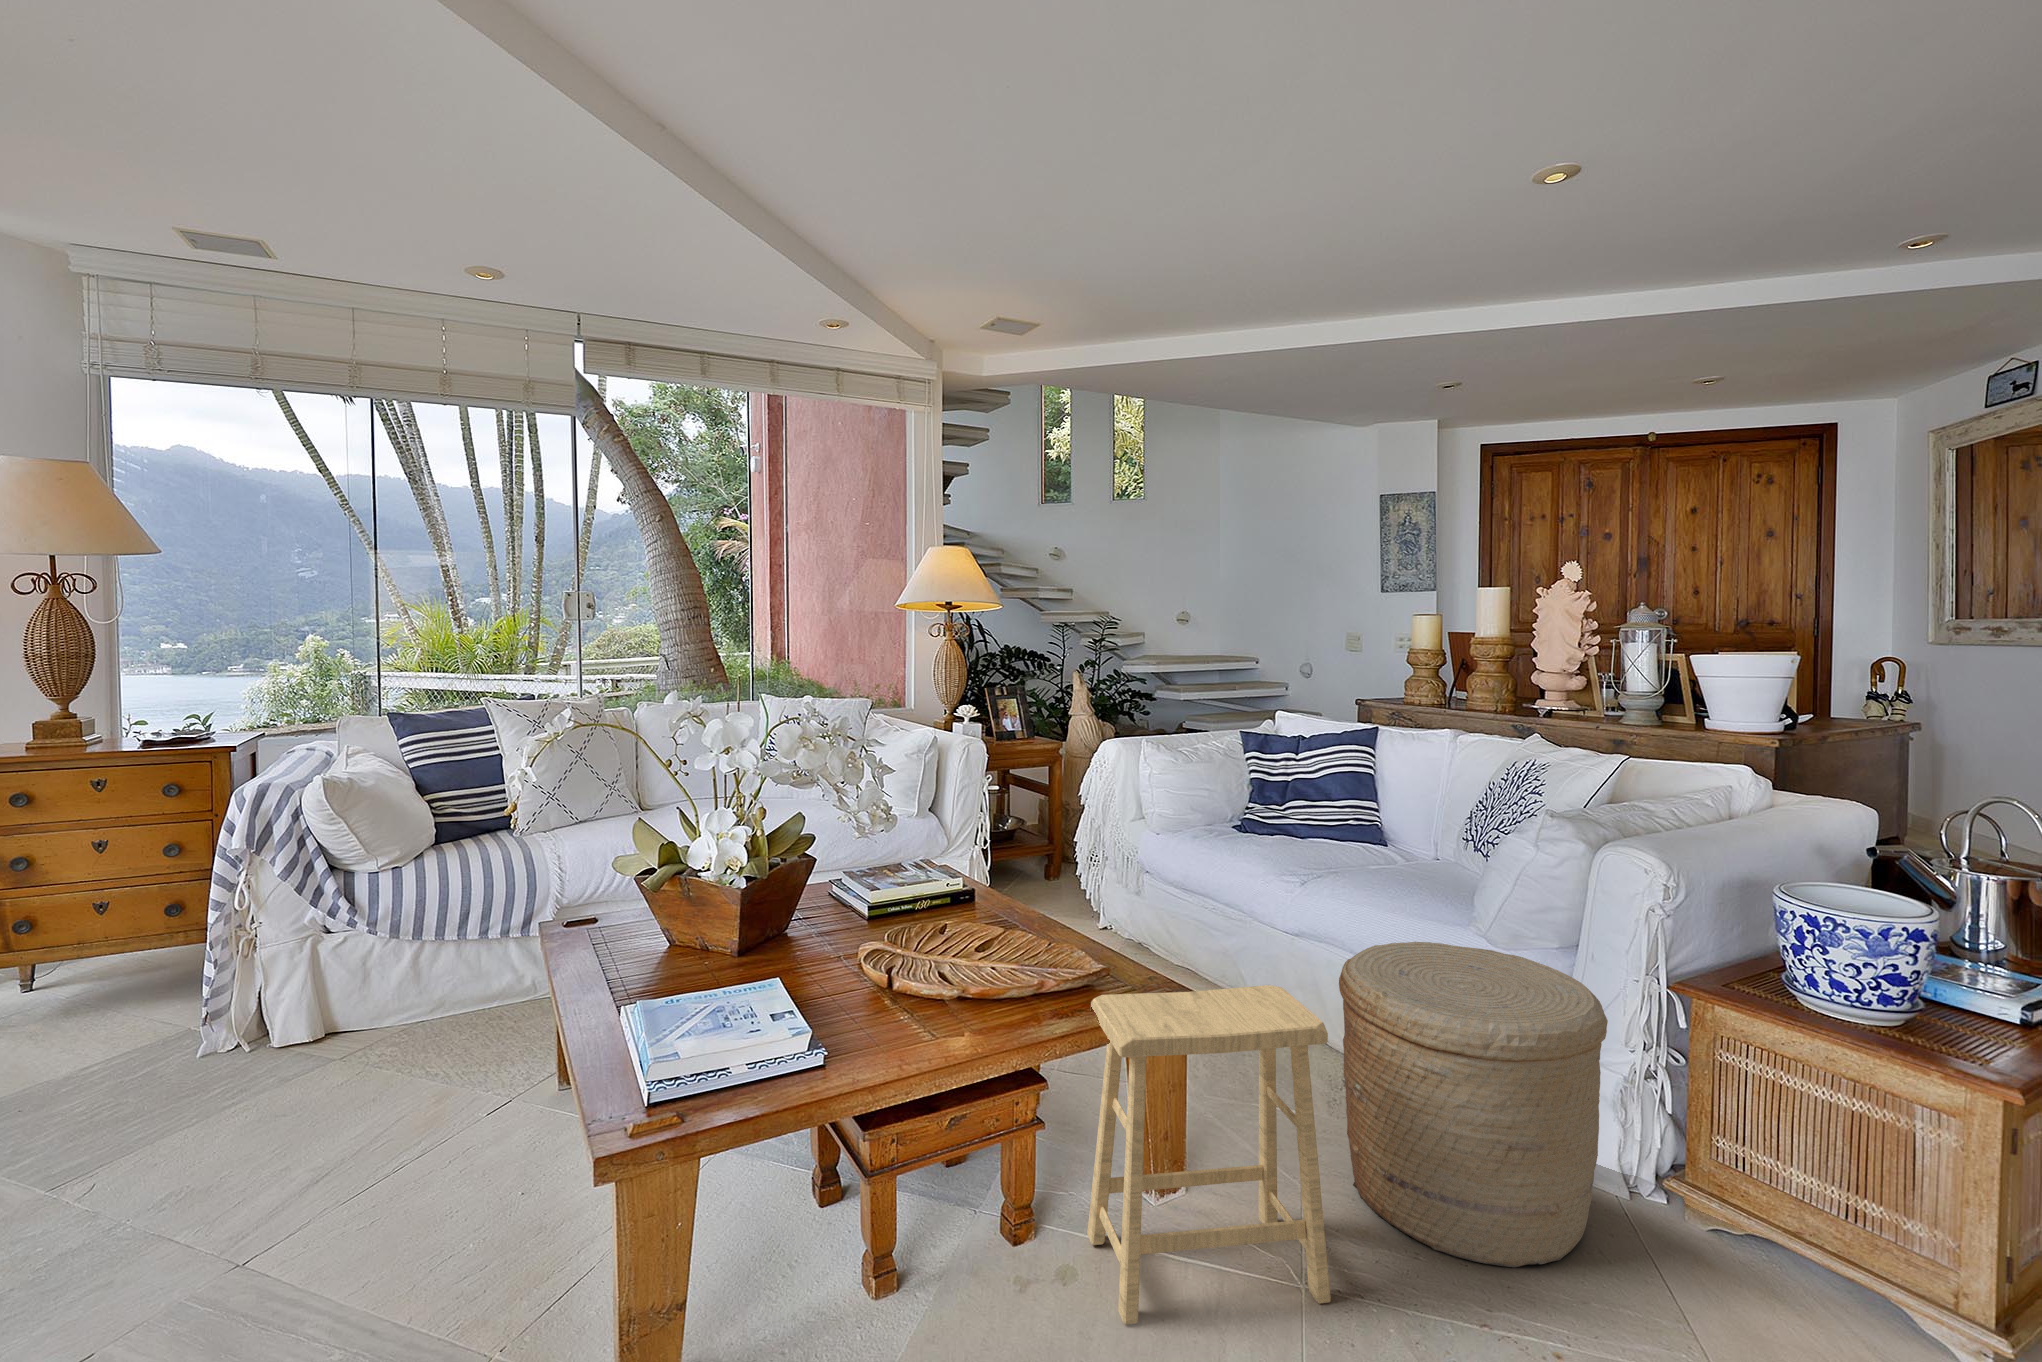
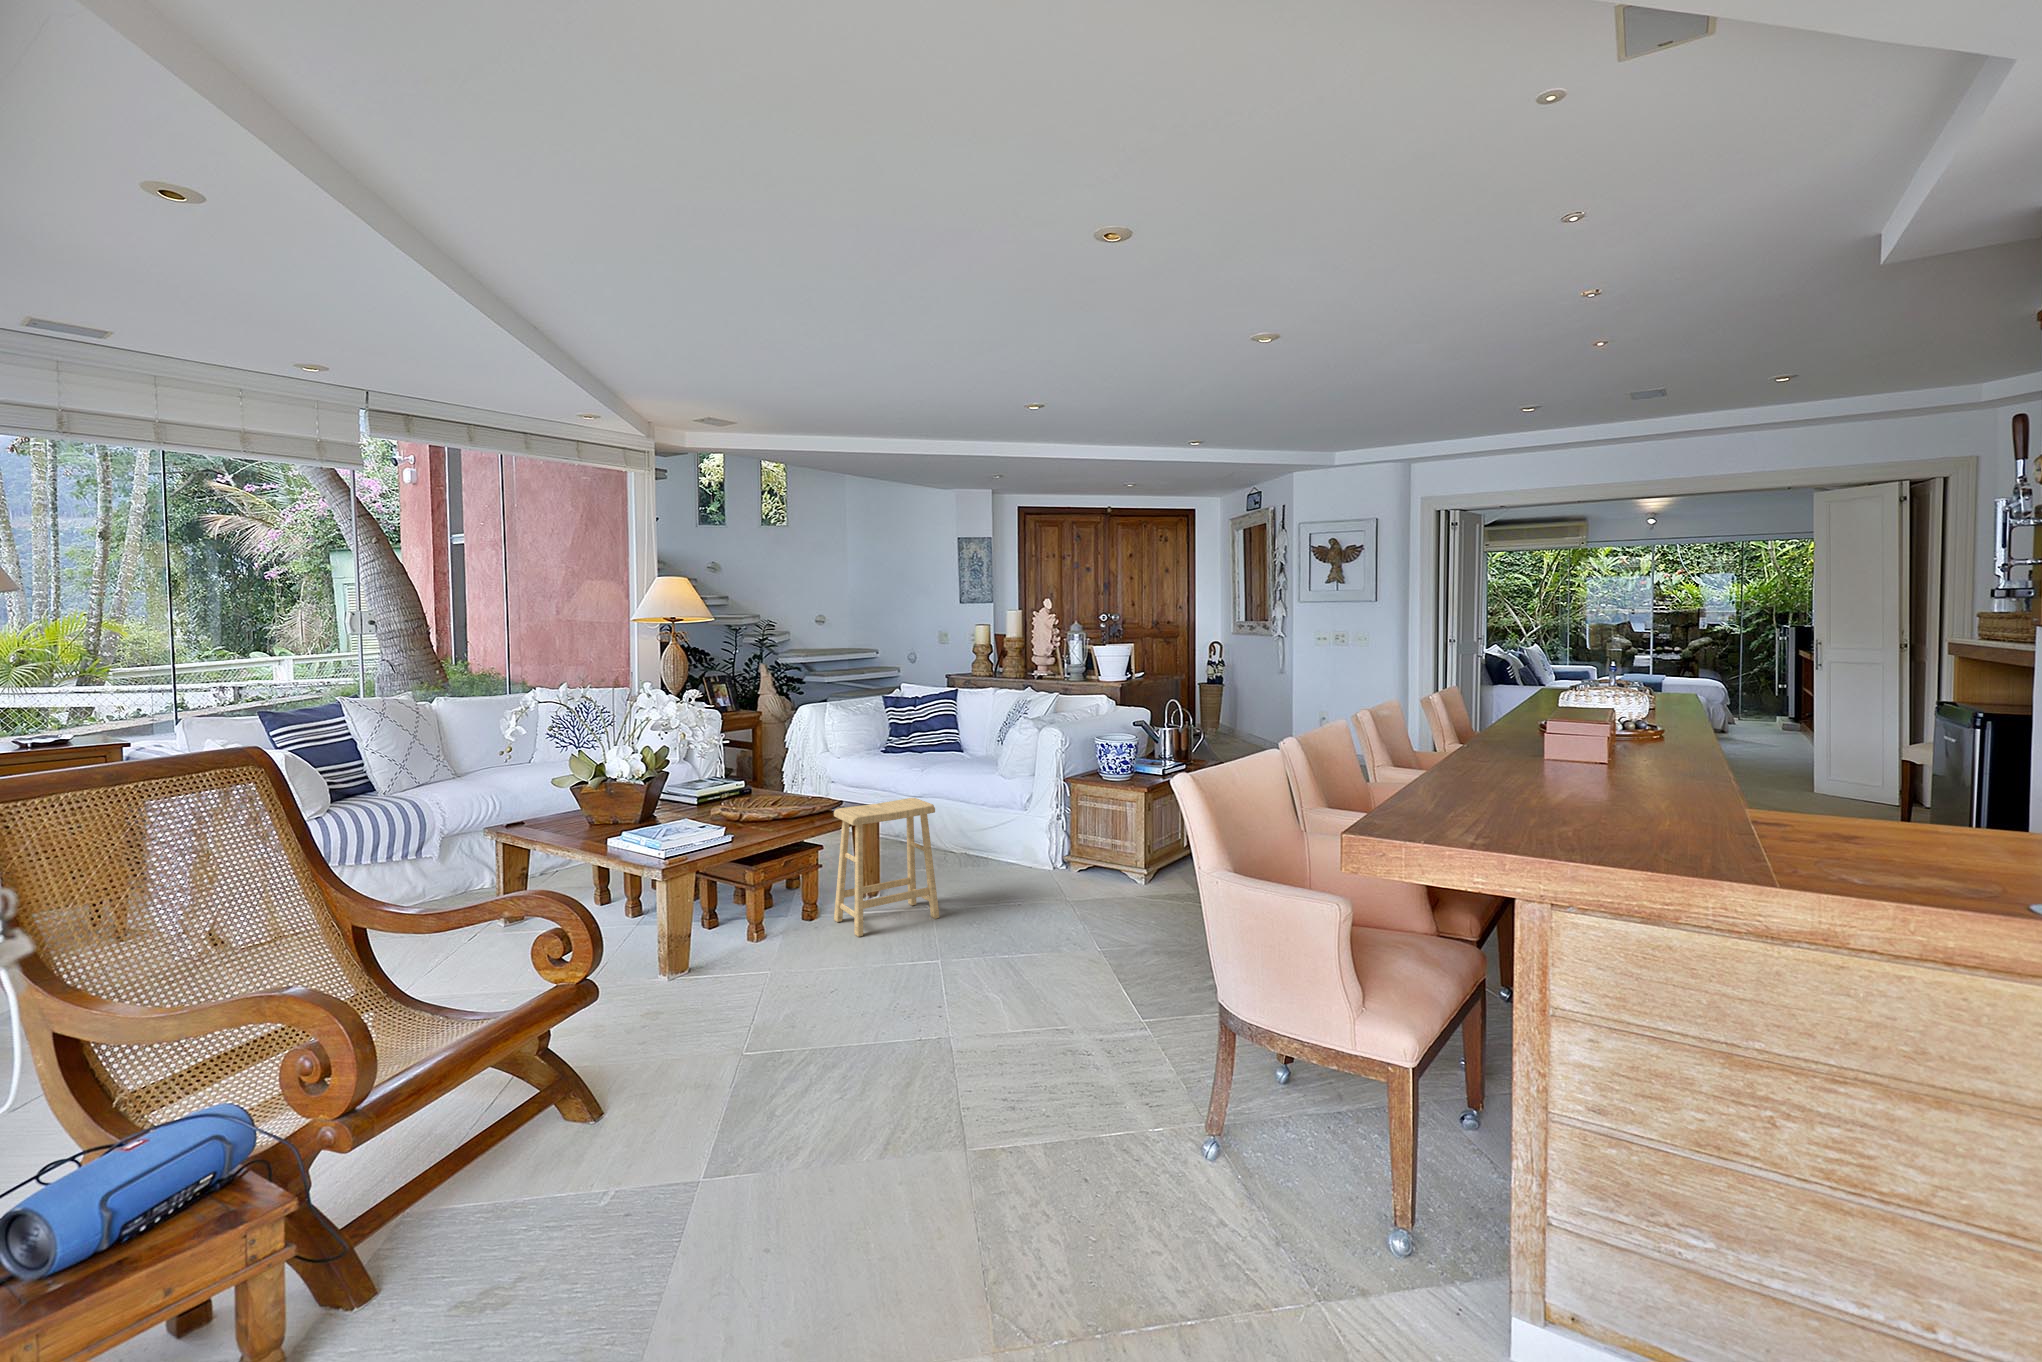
woven basket: present [1339,942,1608,1267] -> none [939,781,1042,899]

